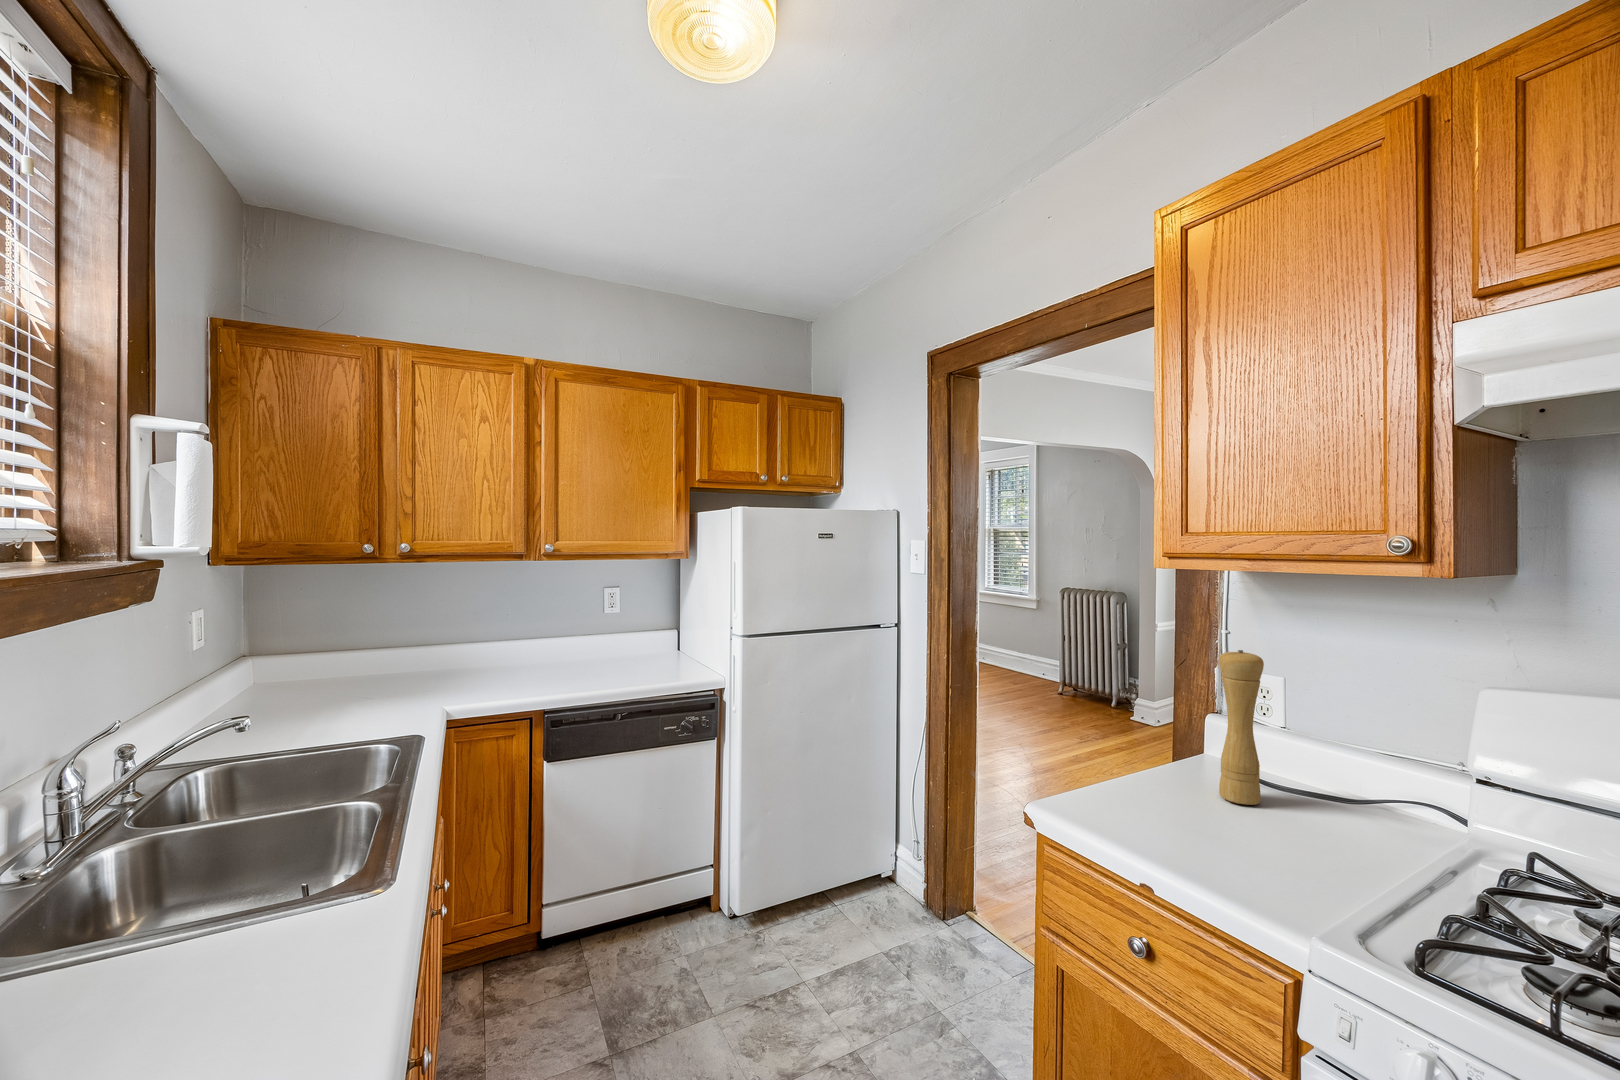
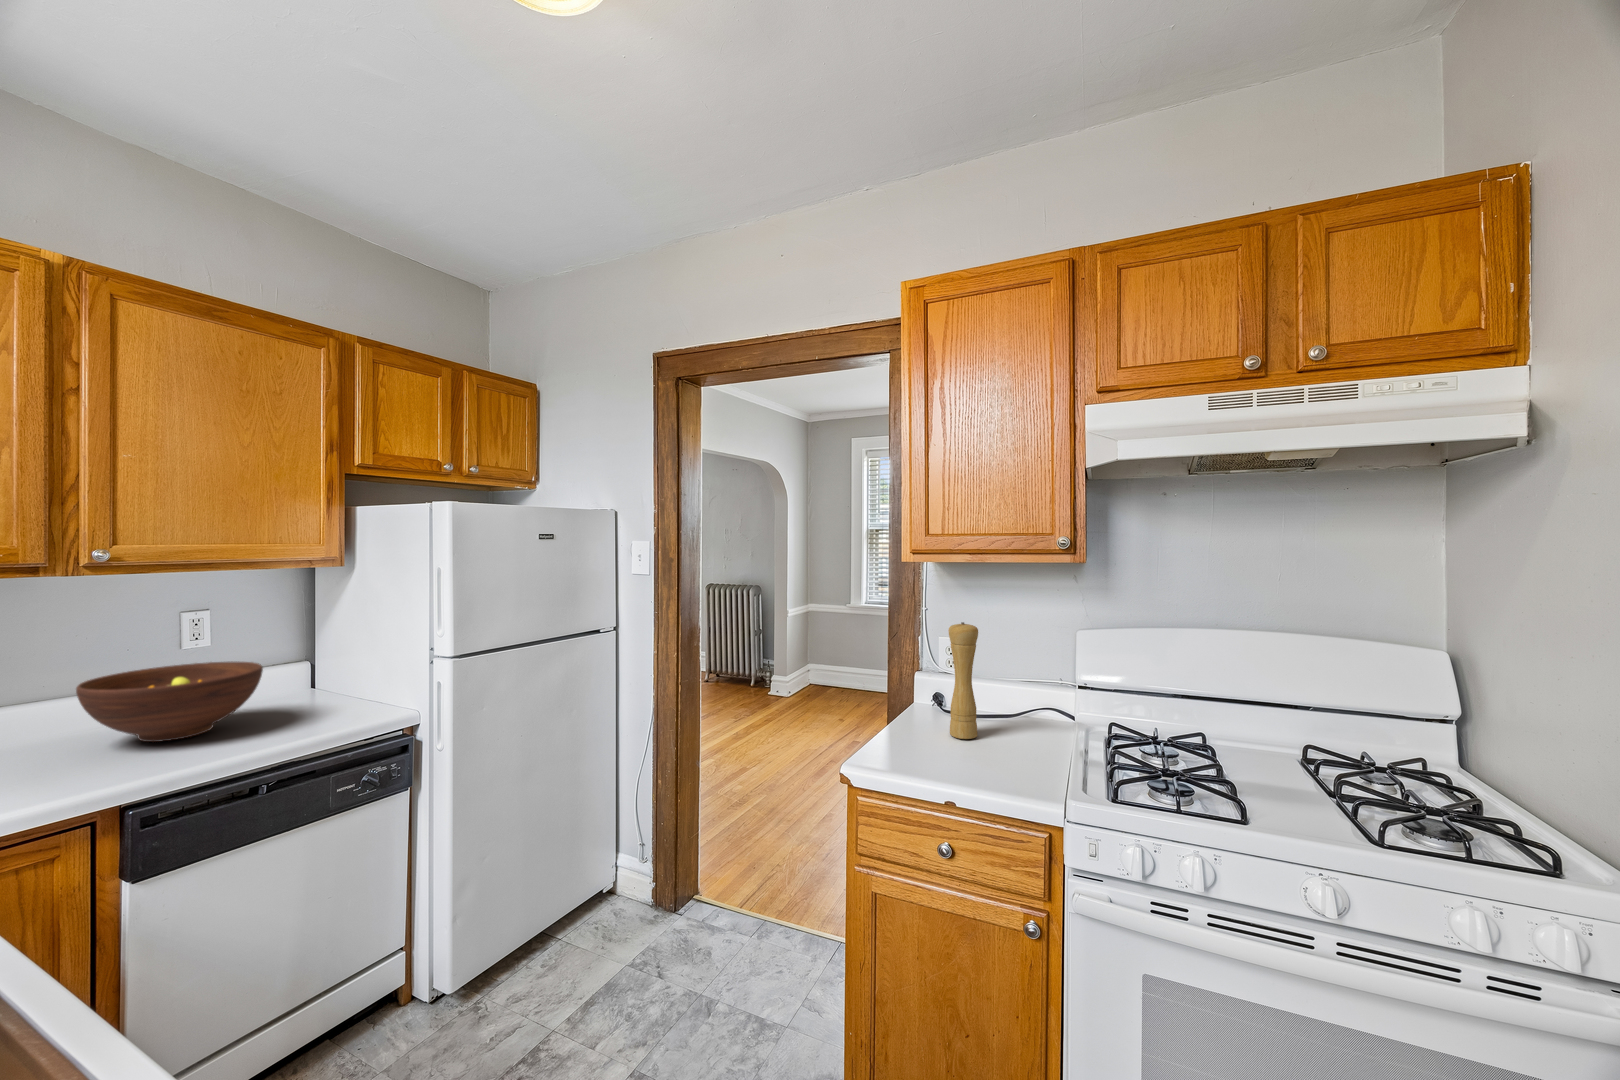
fruit bowl: none [533,623,631,674] -> present [76,662,263,742]

